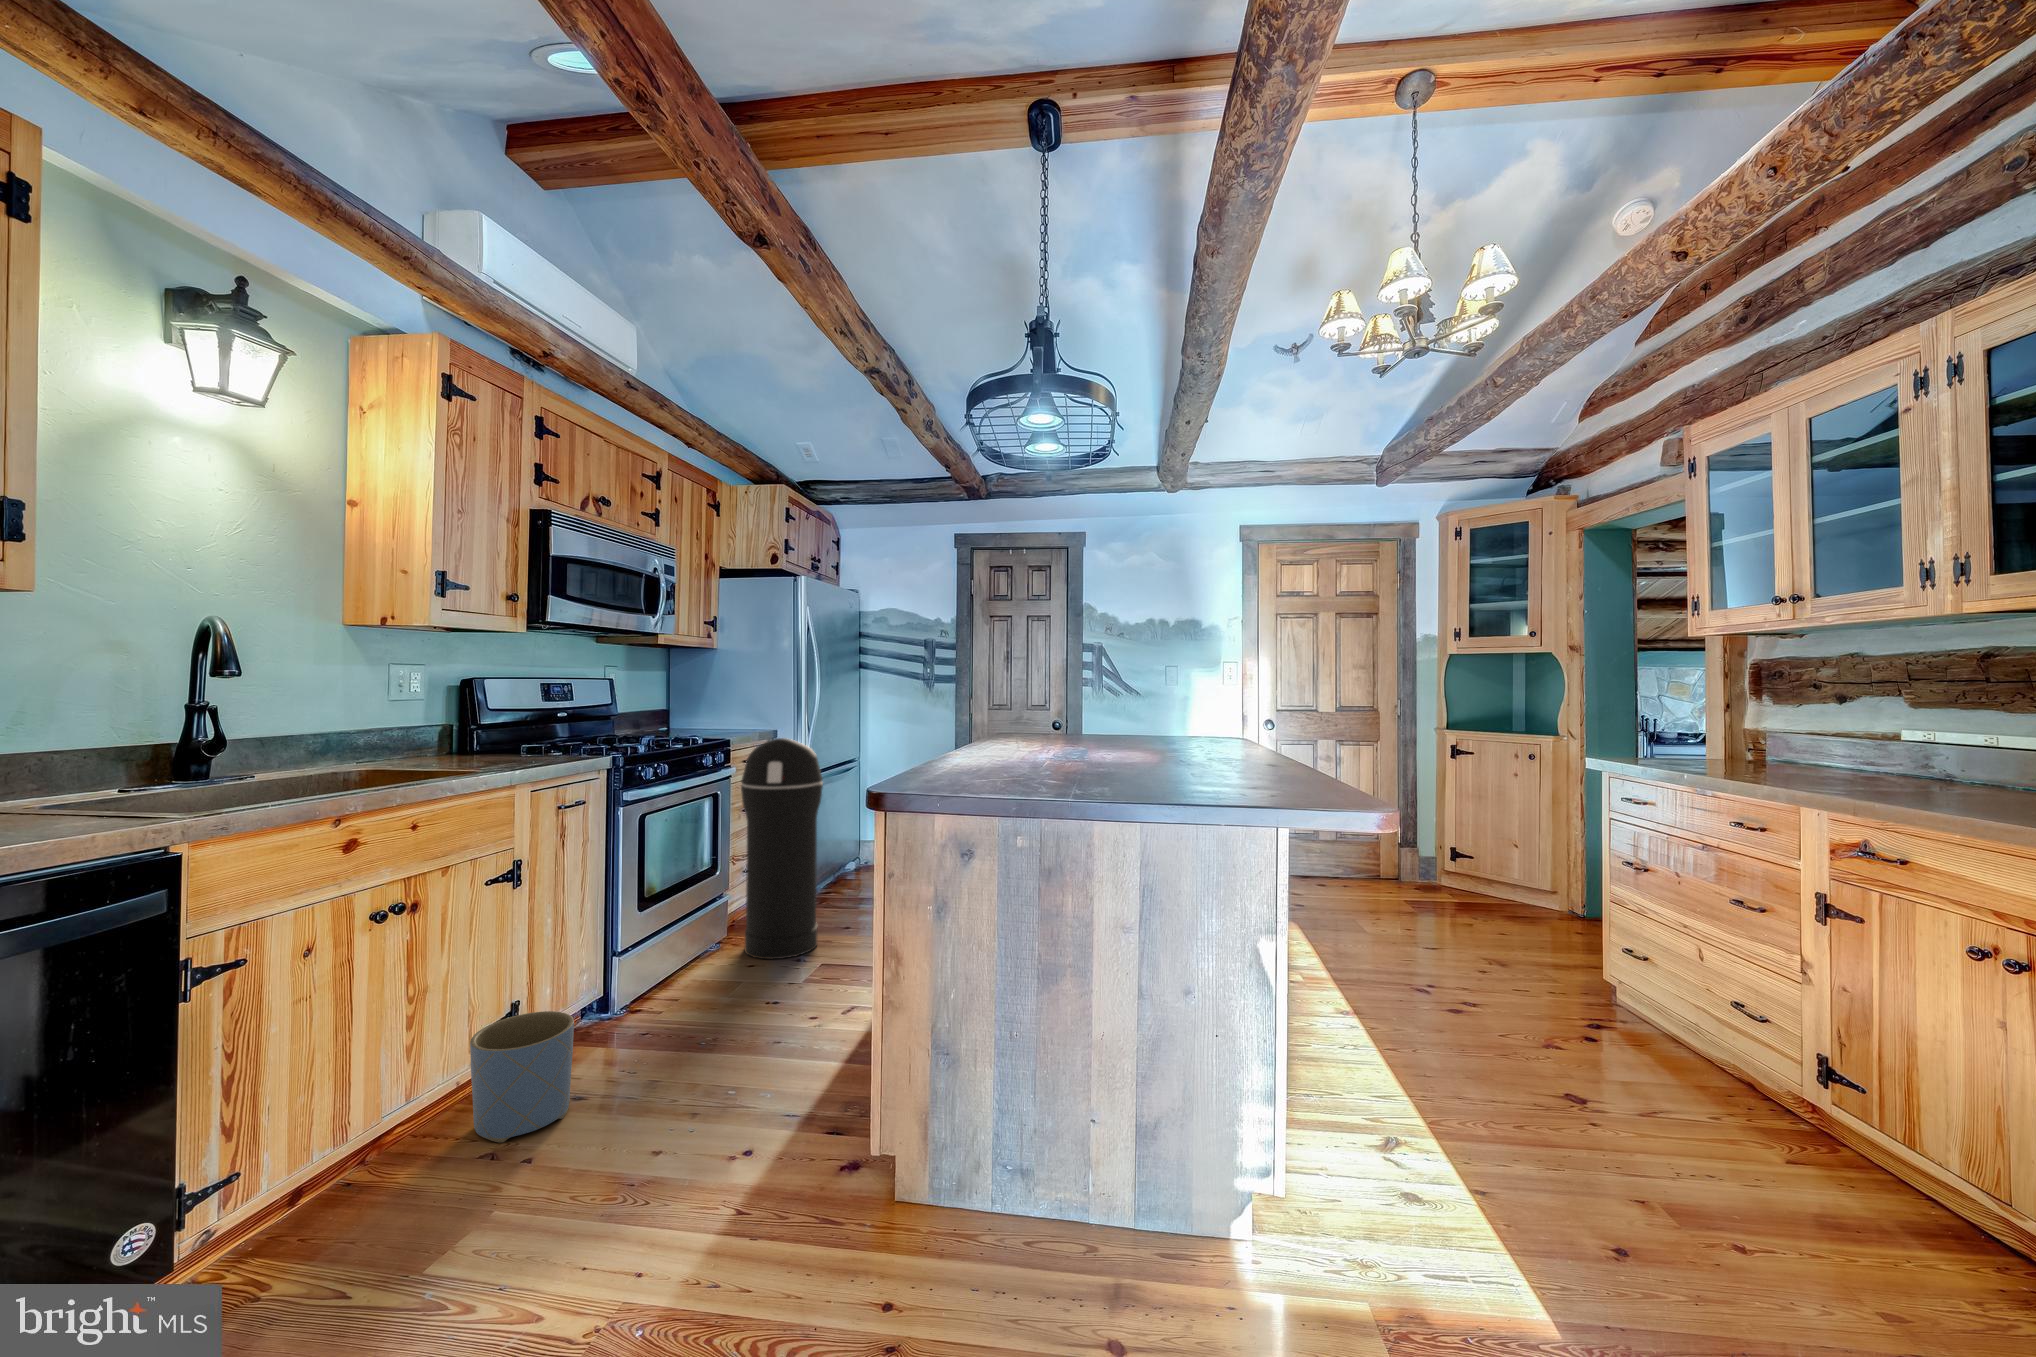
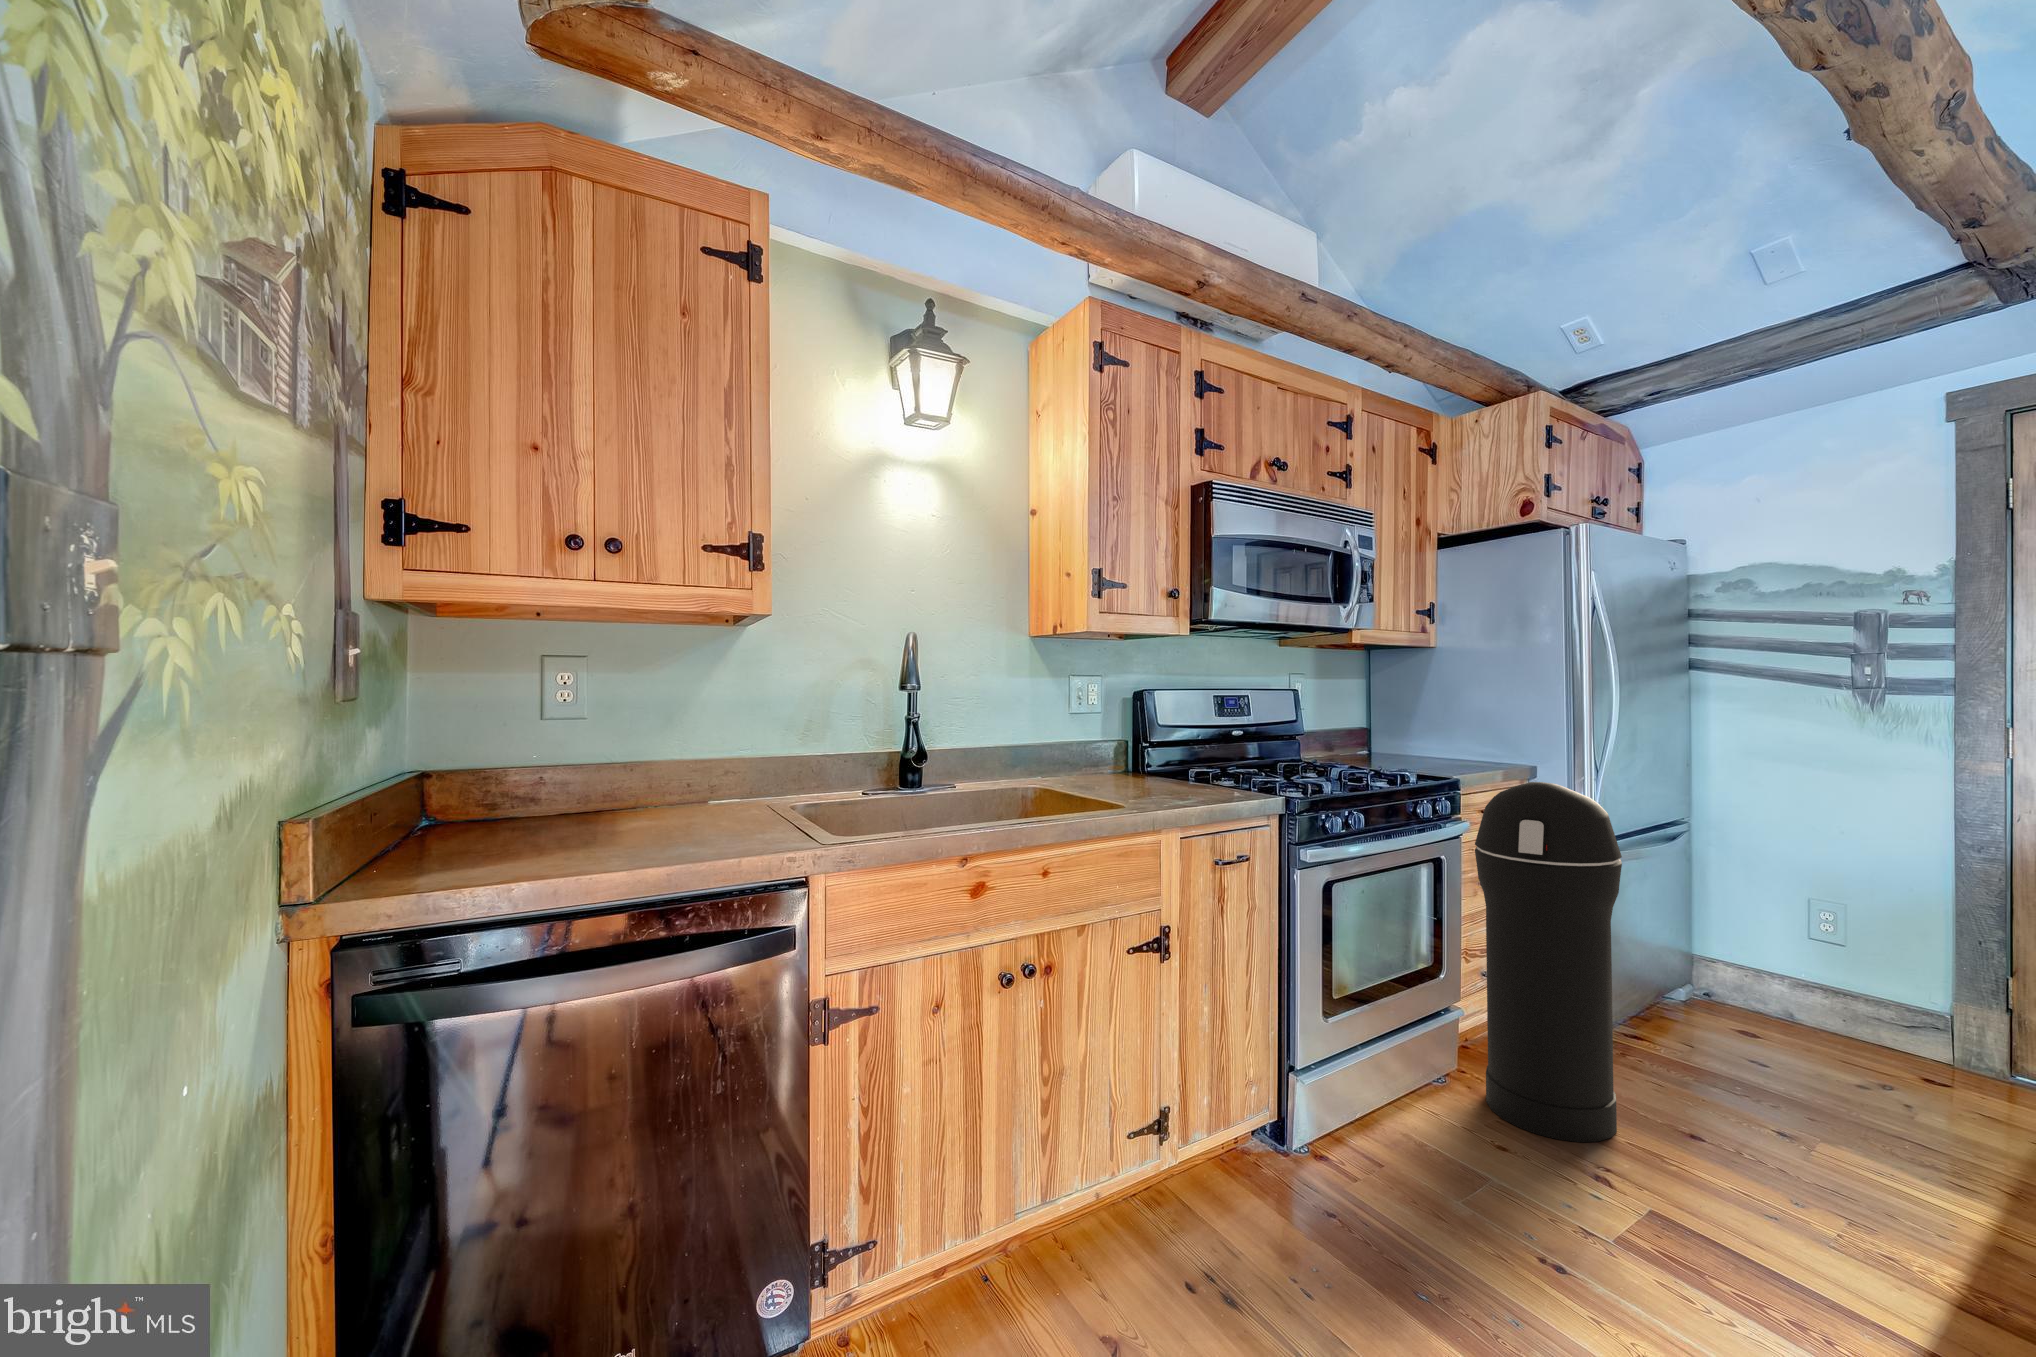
planter: present [470,1011,574,1143] -> none [1105,1131,1222,1313]

